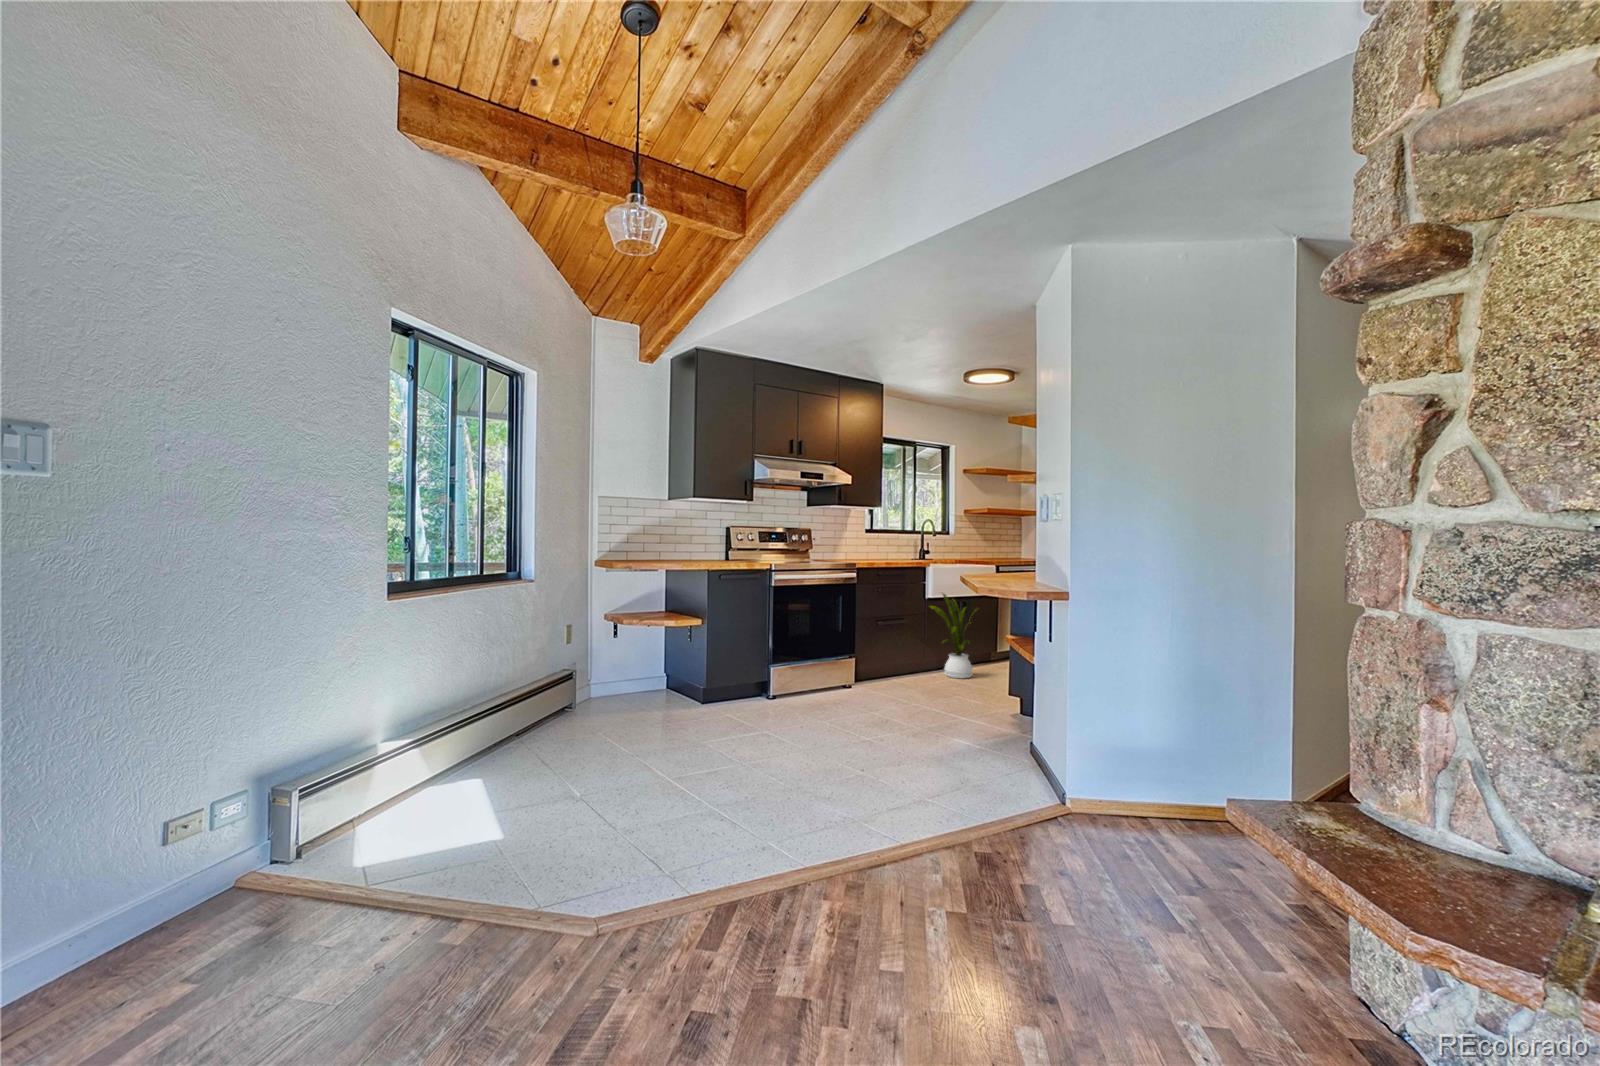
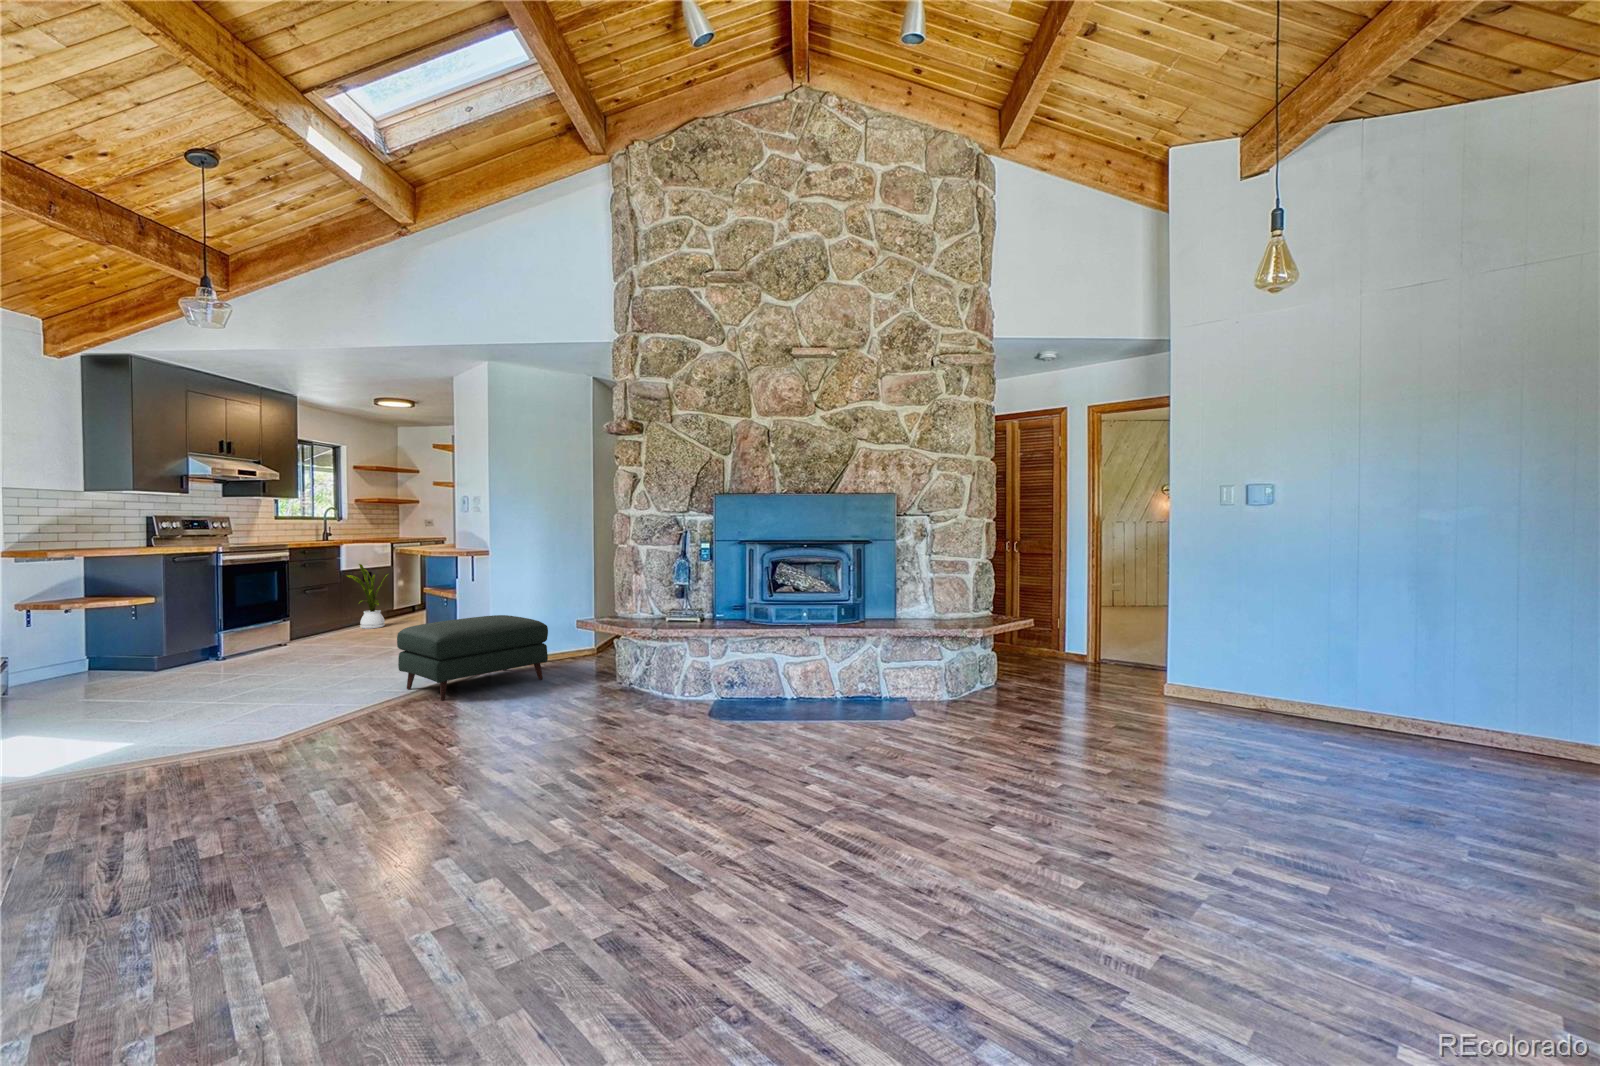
ottoman: none [827,734,1119,944] -> present [397,615,548,700]

